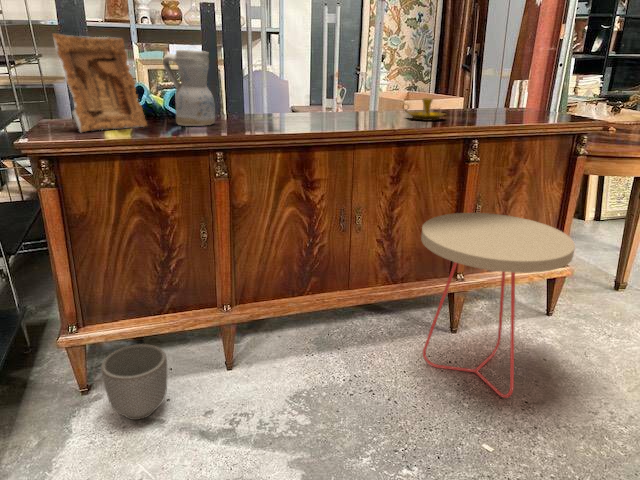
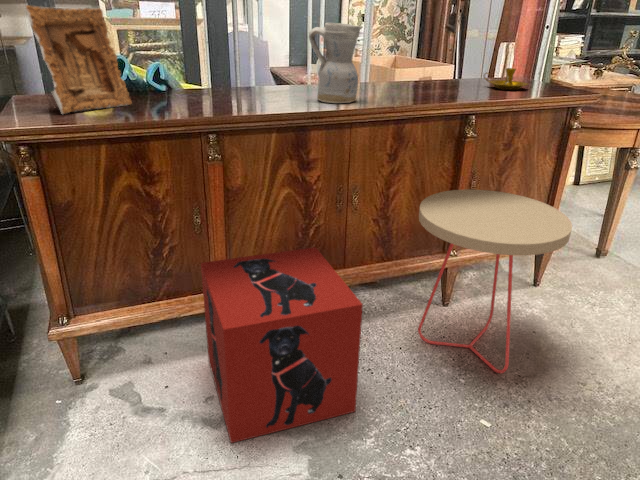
ceramic pitcher: present [163,50,215,126] -> present [309,23,361,103]
candlestick: present [403,99,445,121] -> present [484,68,528,90]
storage box: none [206,266,360,456] -> present [201,247,363,443]
planter: present [101,344,167,420] -> none [98,333,165,409]

